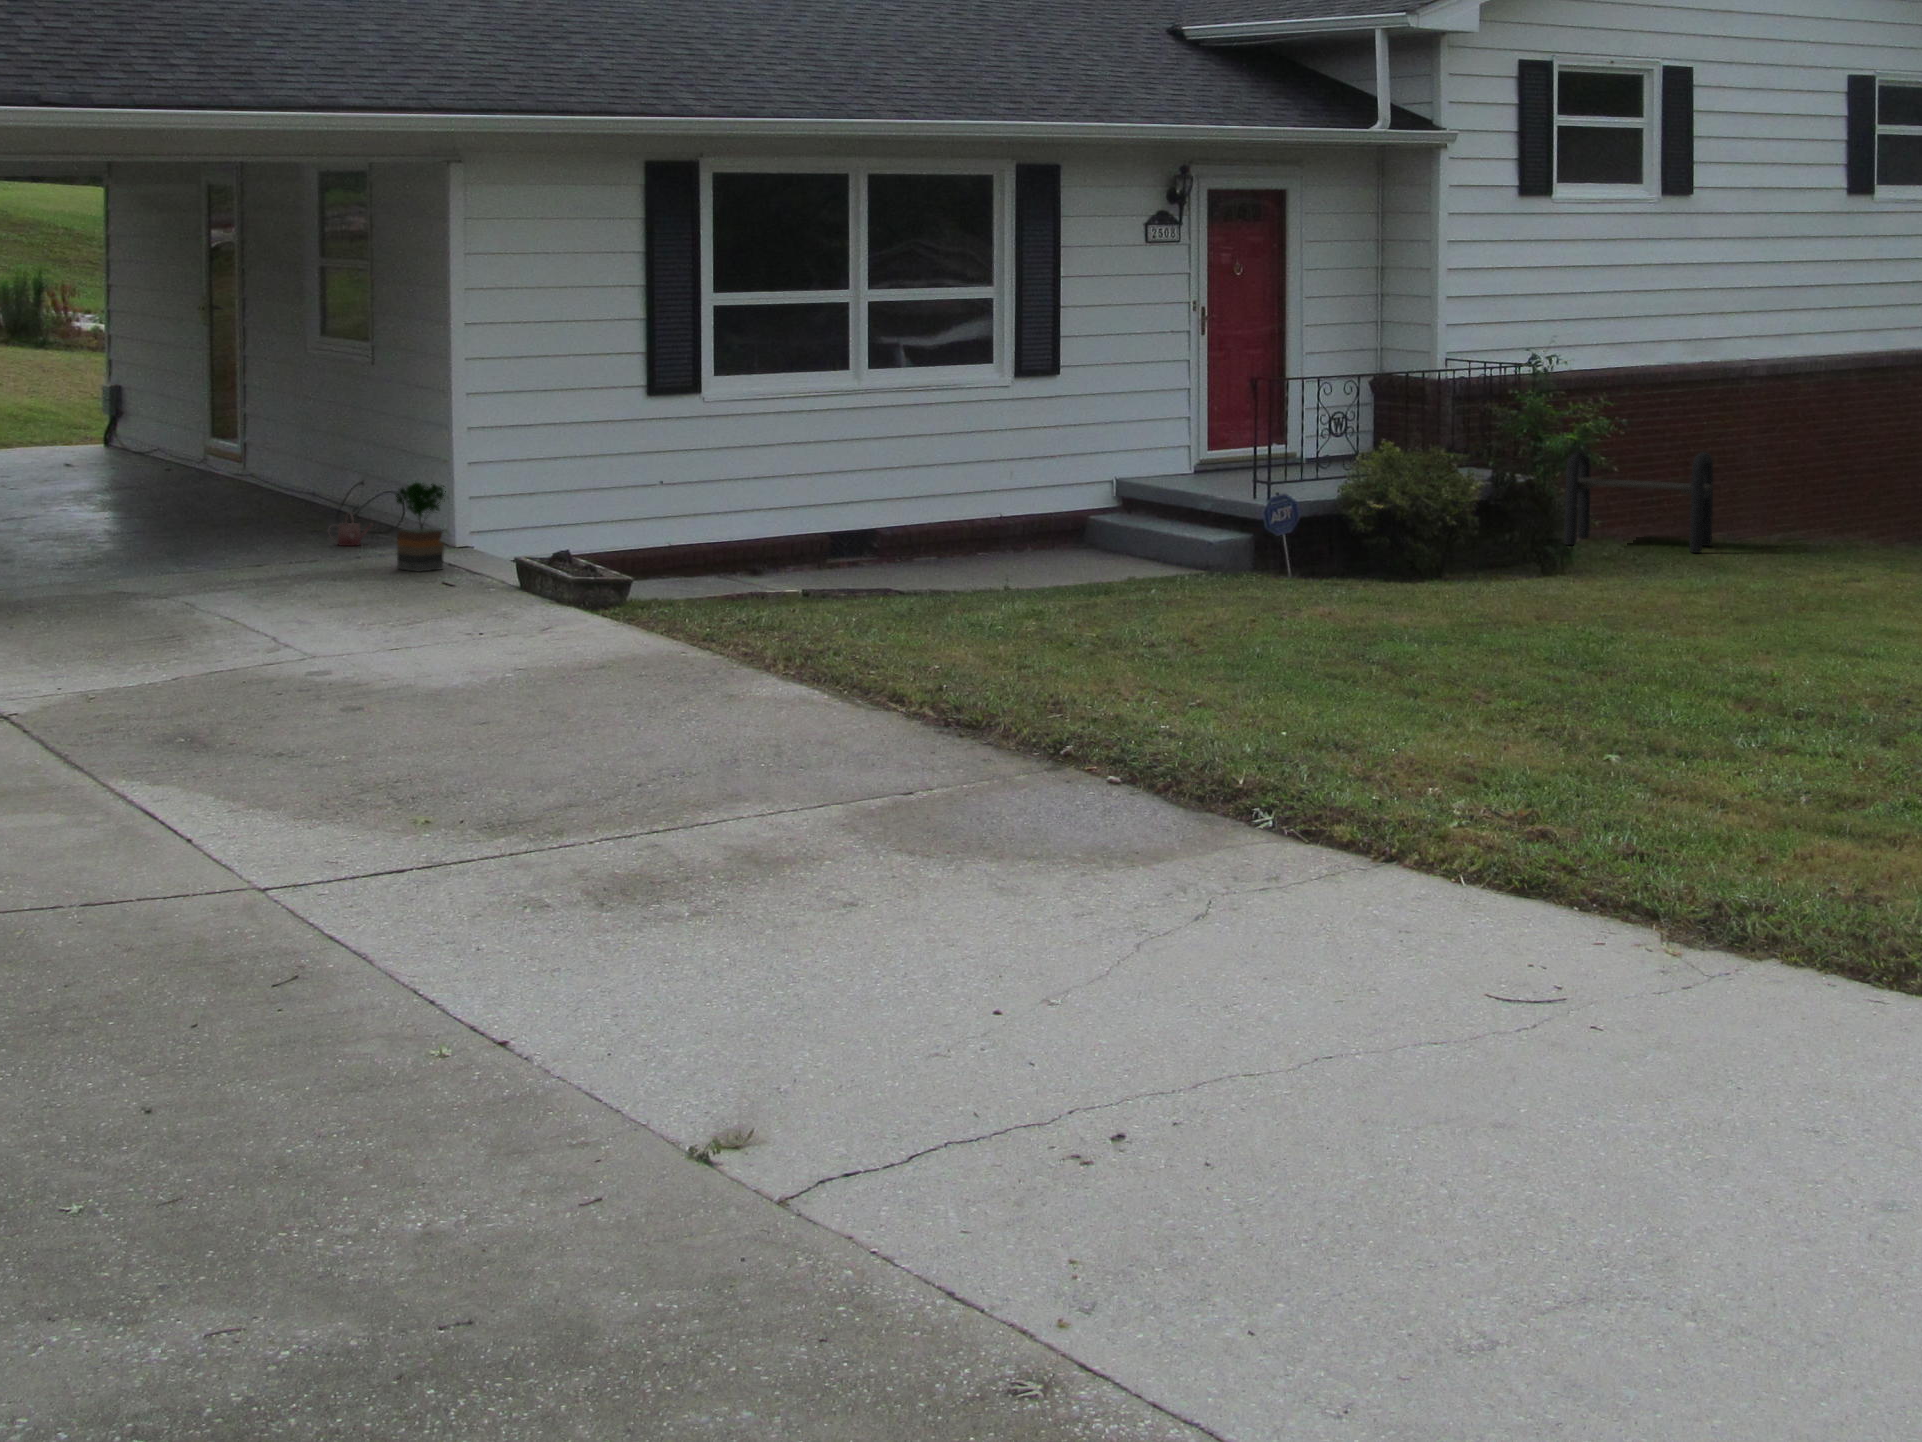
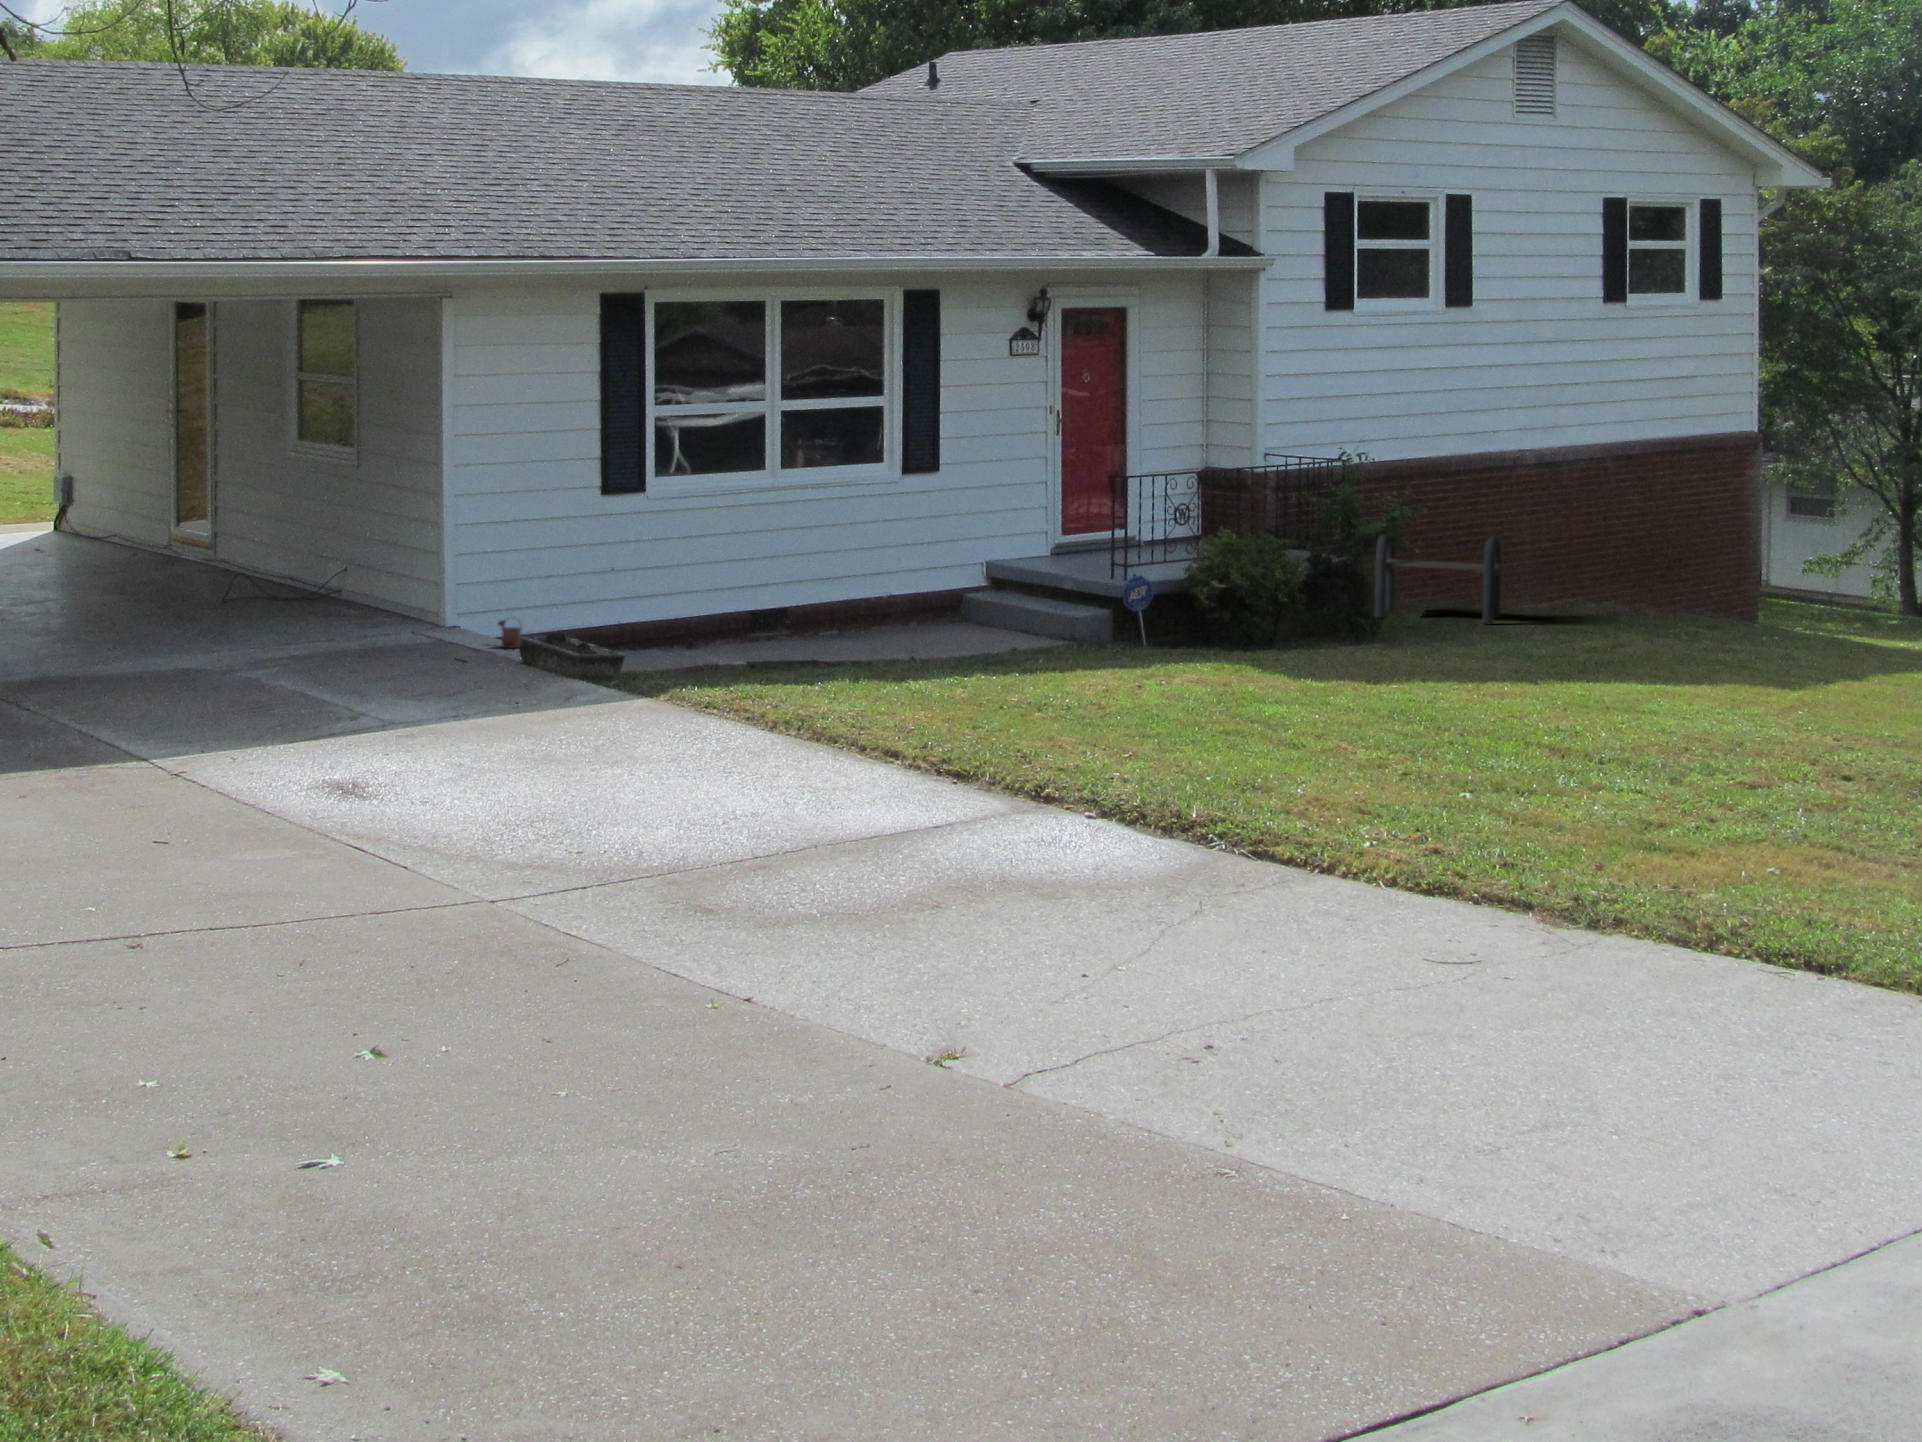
potted tree: present [396,483,446,572] -> none [398,575,449,653]
watering can: present [328,513,373,546] -> present [498,620,522,648]

